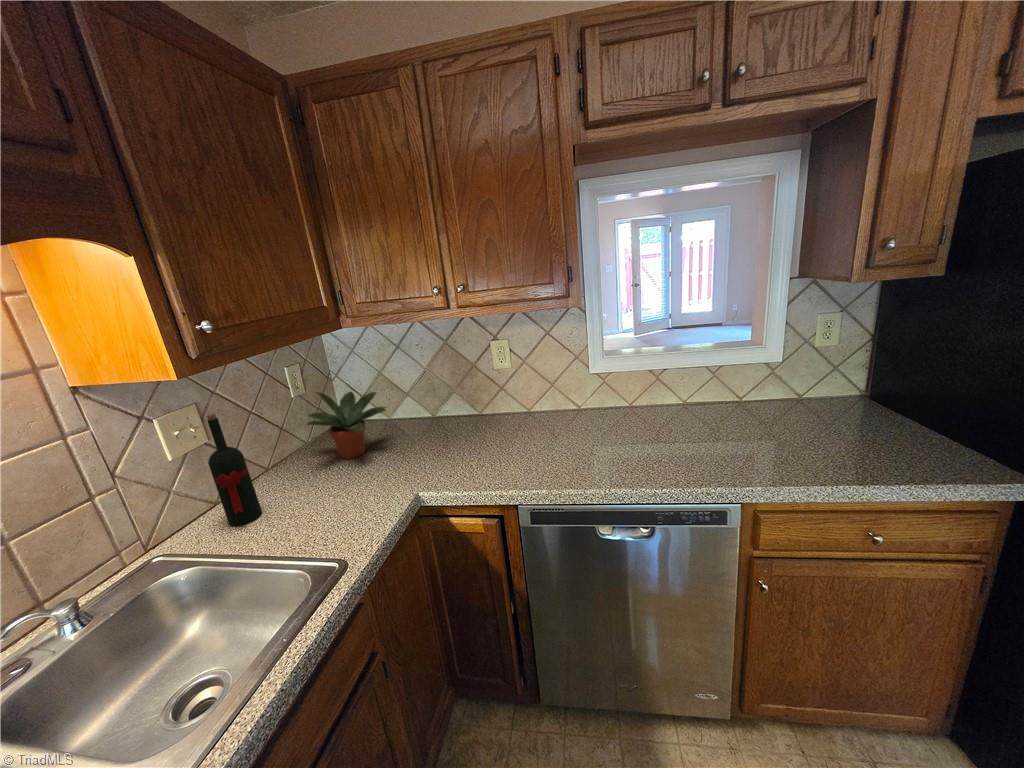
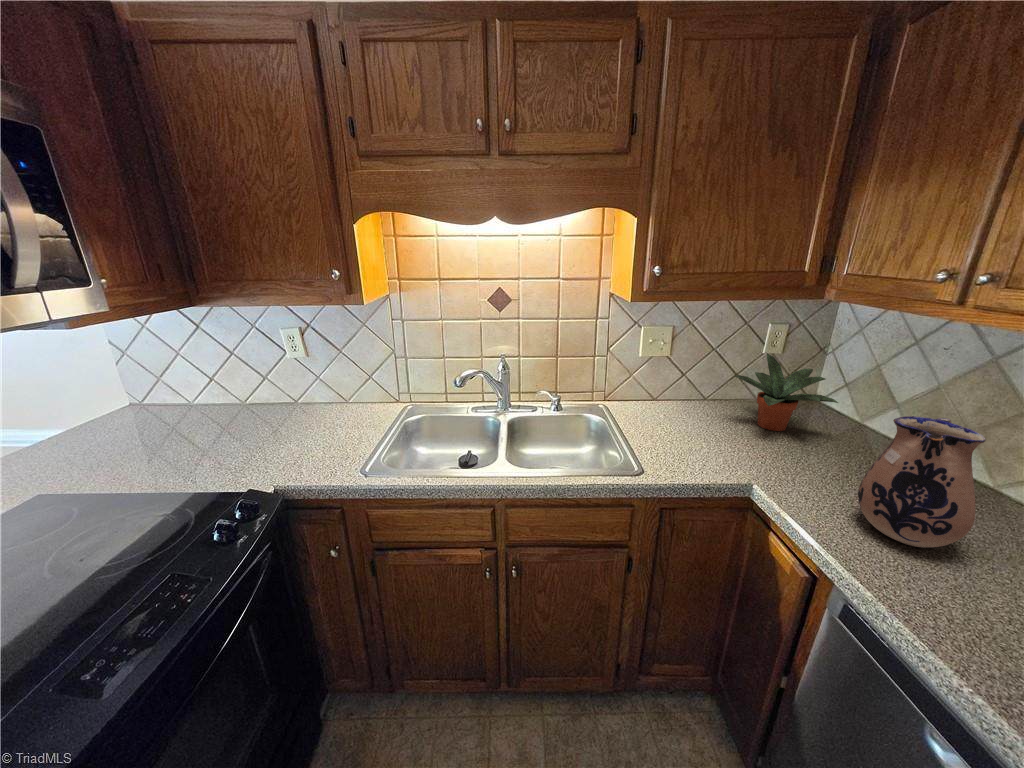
ceramic pitcher: none [468,378,524,463] -> present [858,416,986,547]
wine bottle: present [207,413,262,526] -> none [640,334,668,419]

